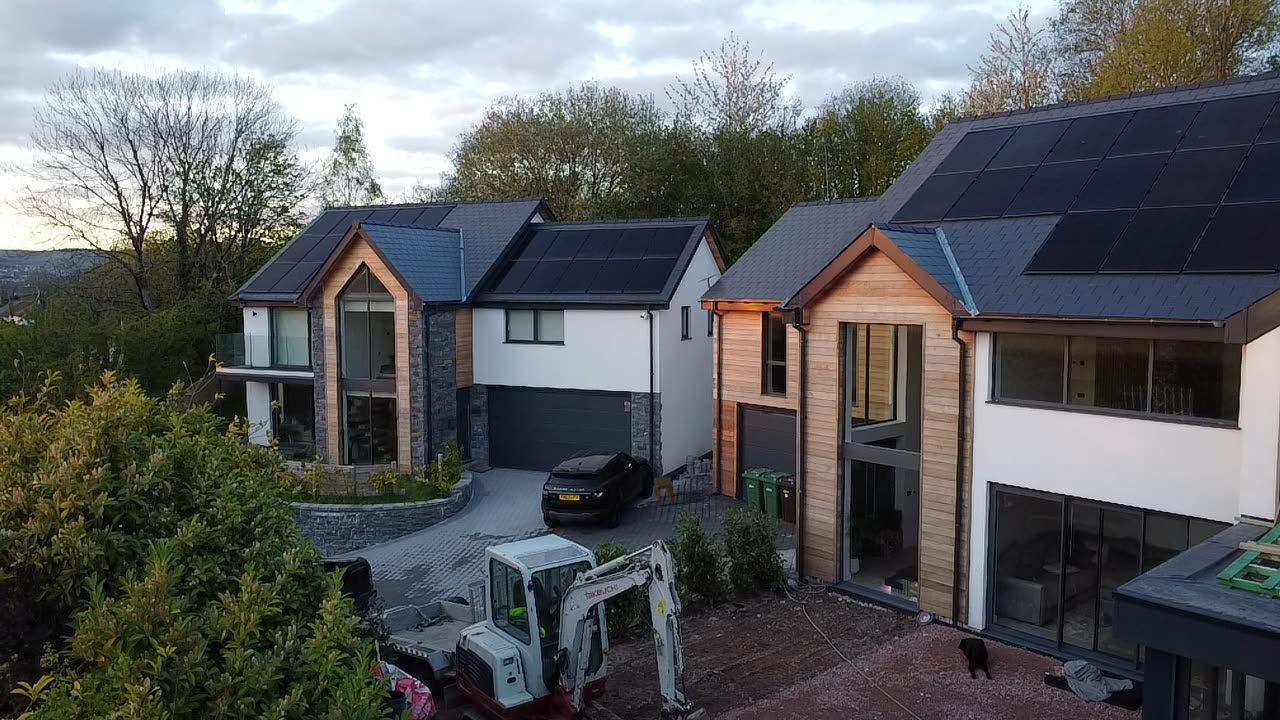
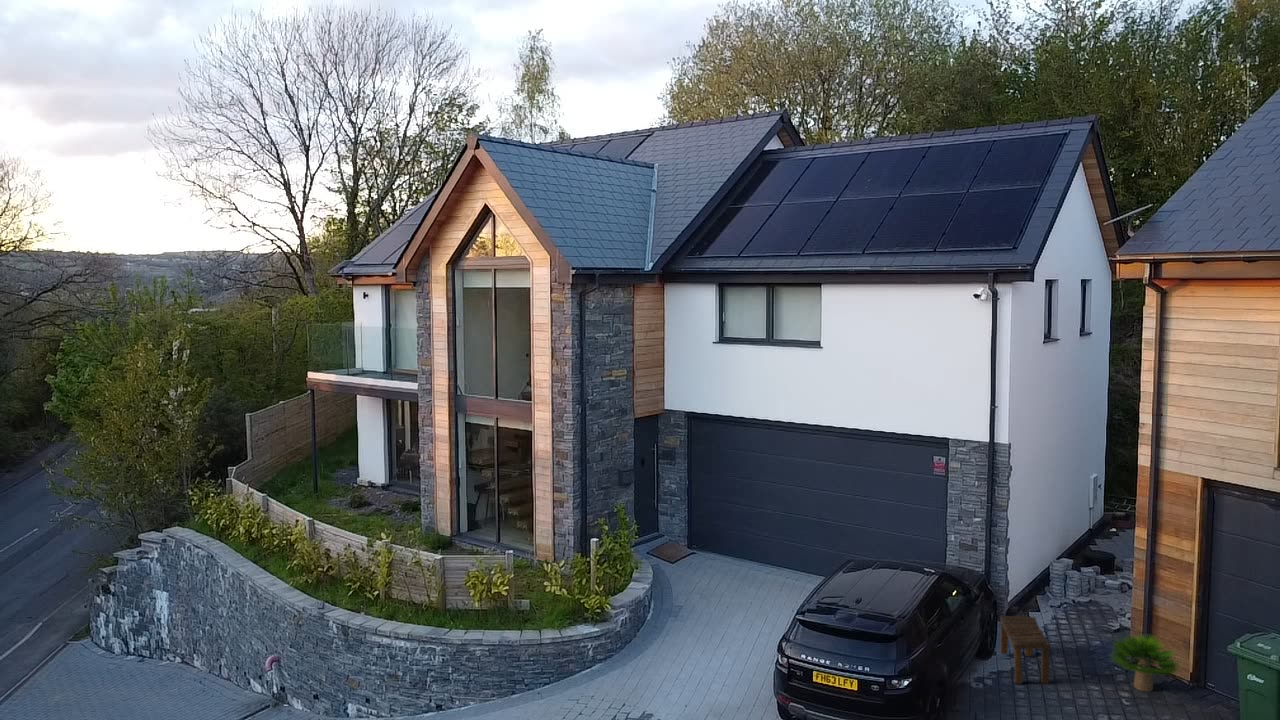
potted plant: none [699,477,730,503] -> present [1112,636,1178,691]

